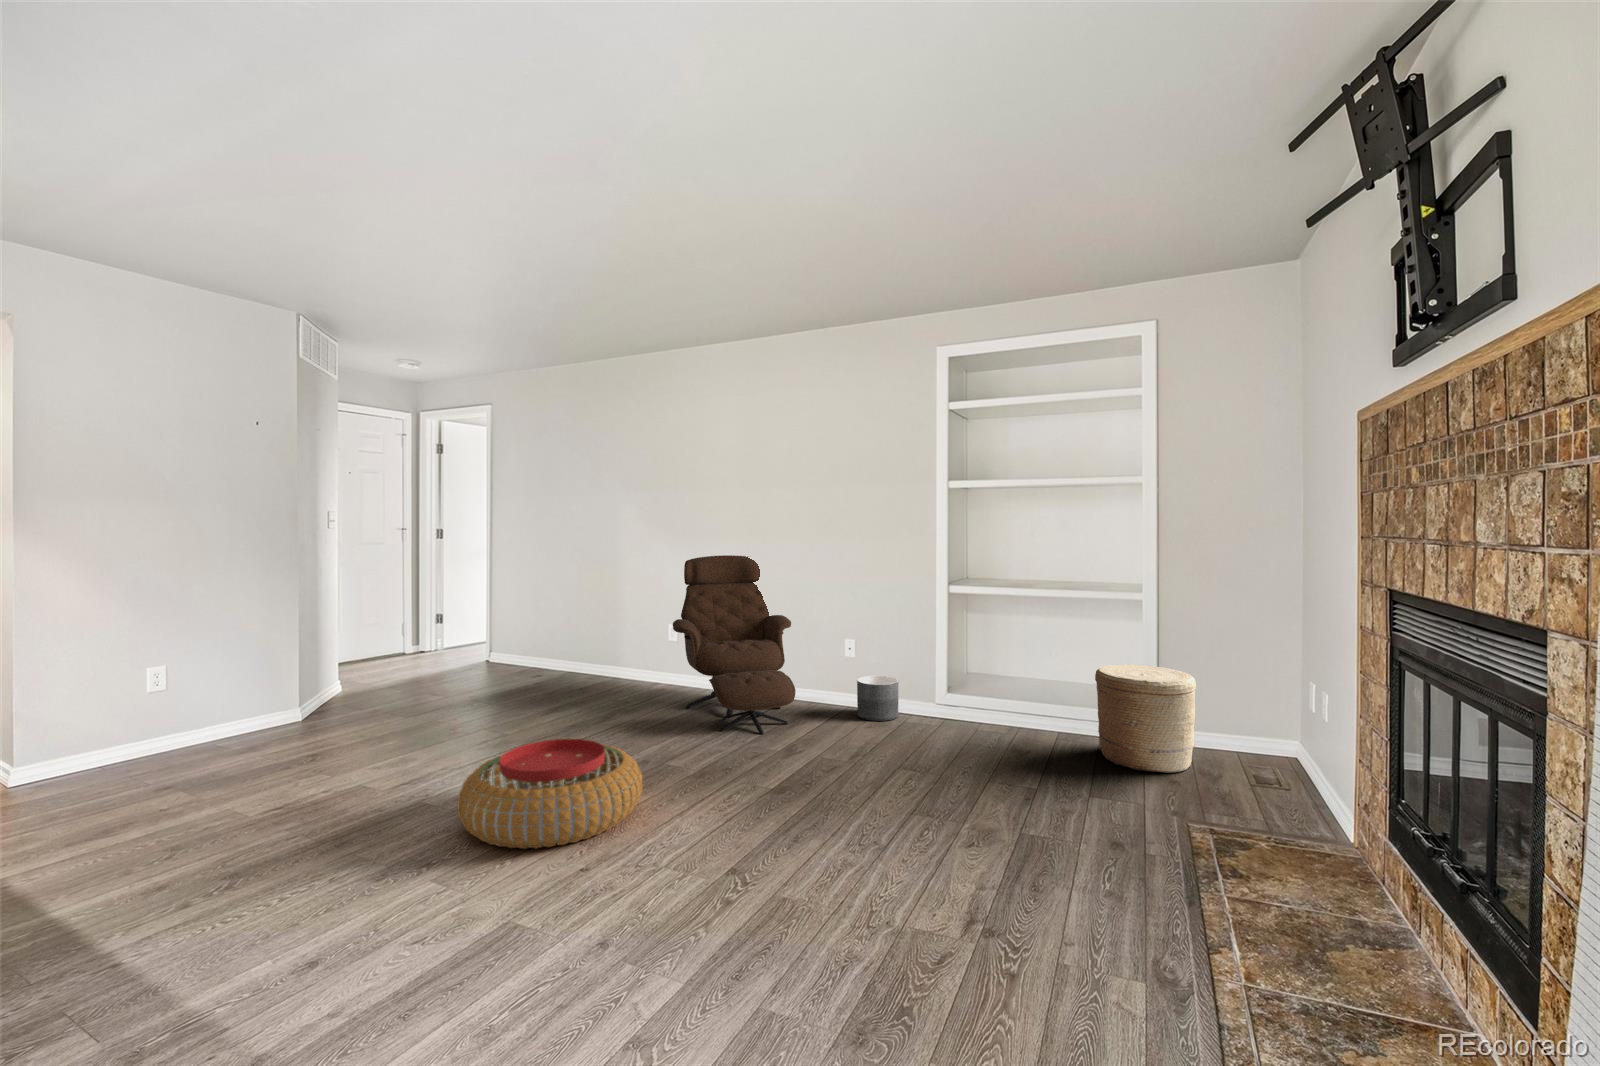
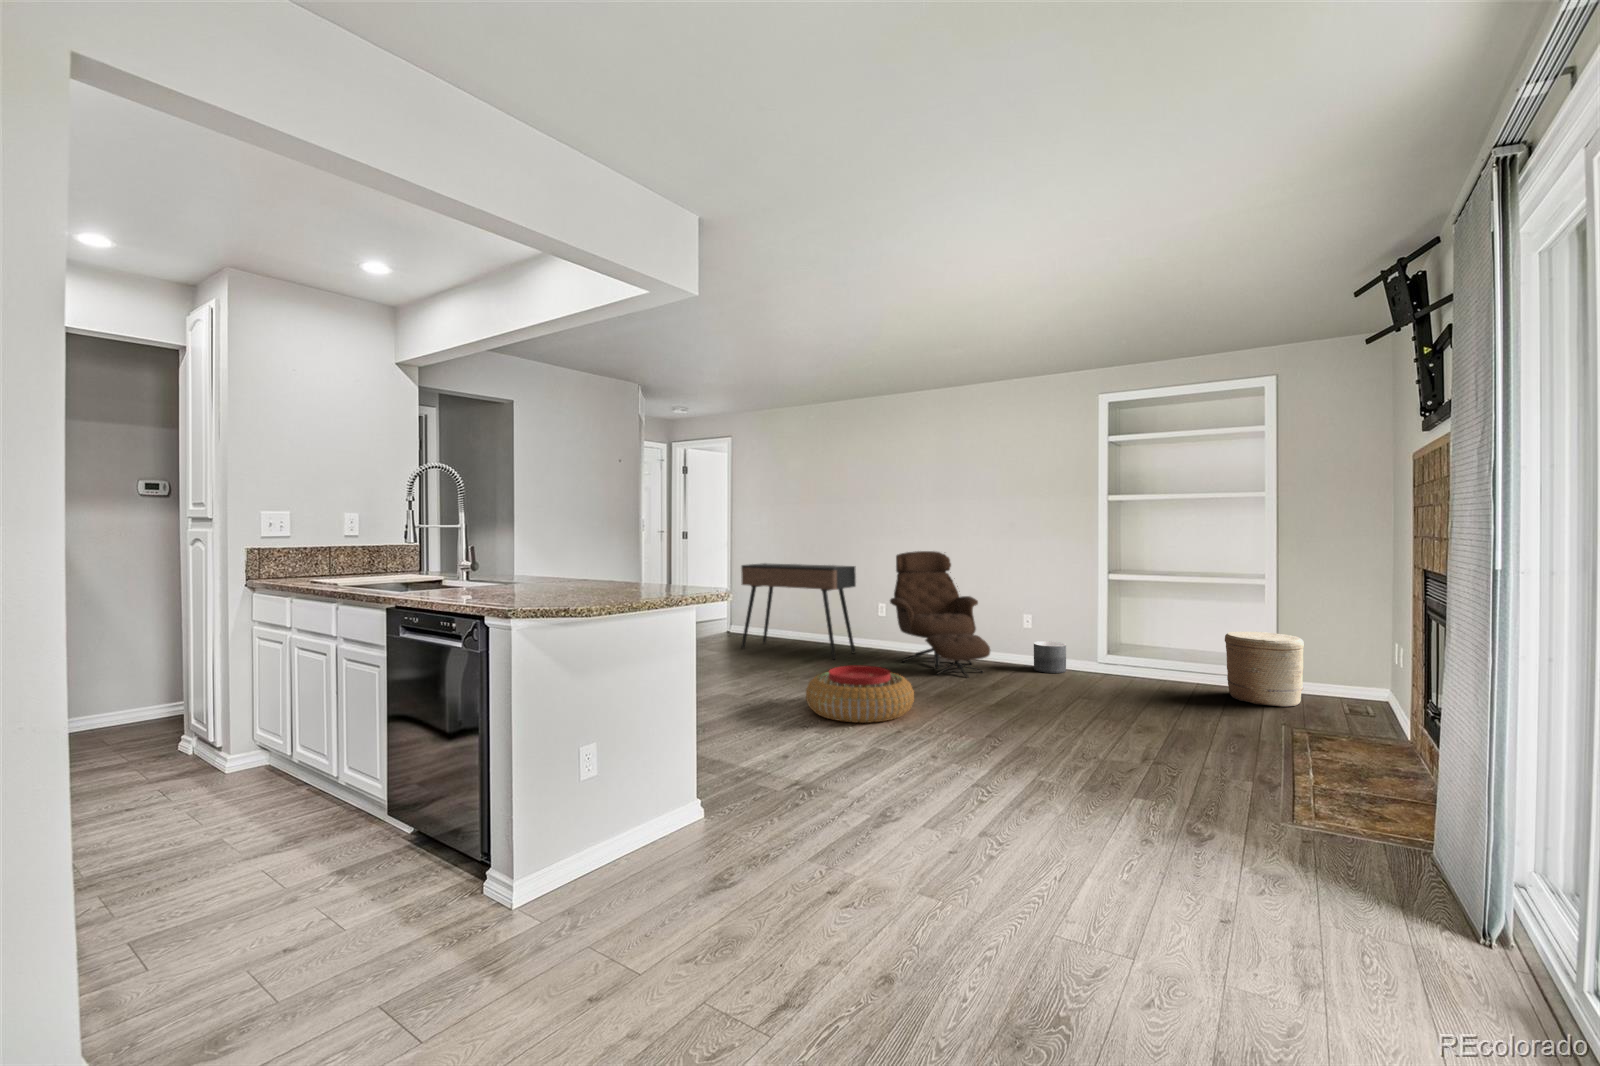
console table: none [477,572,633,707] -> present [741,563,856,659]

